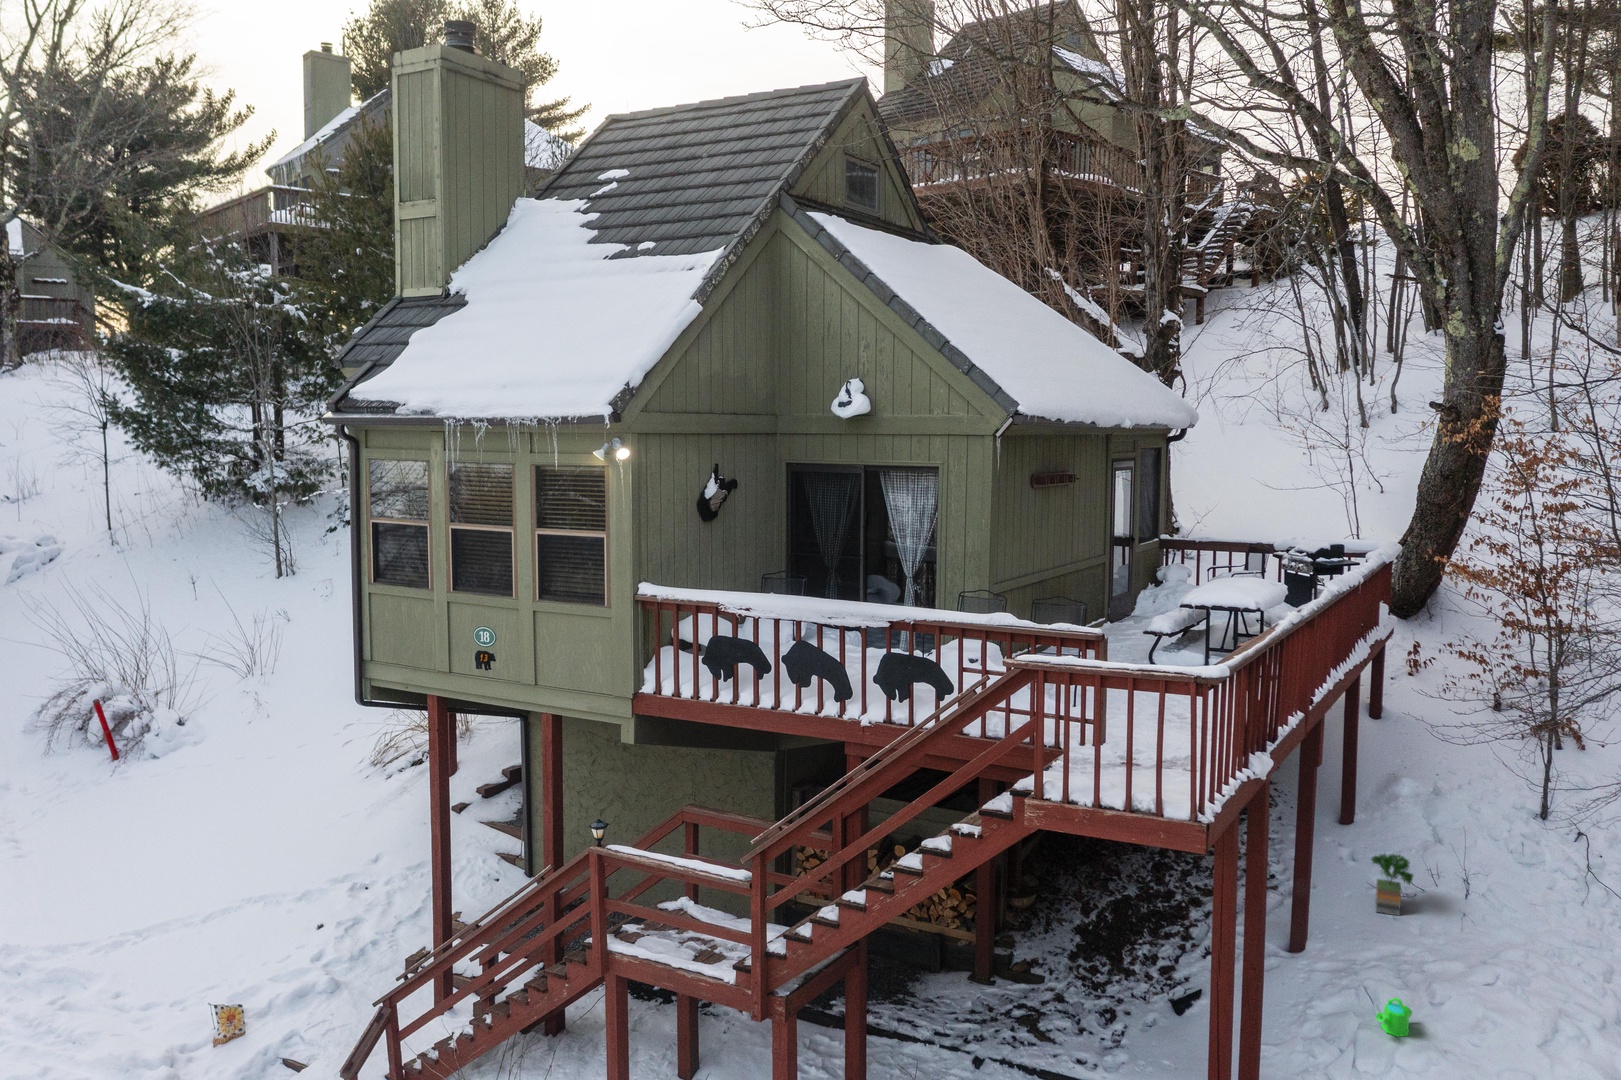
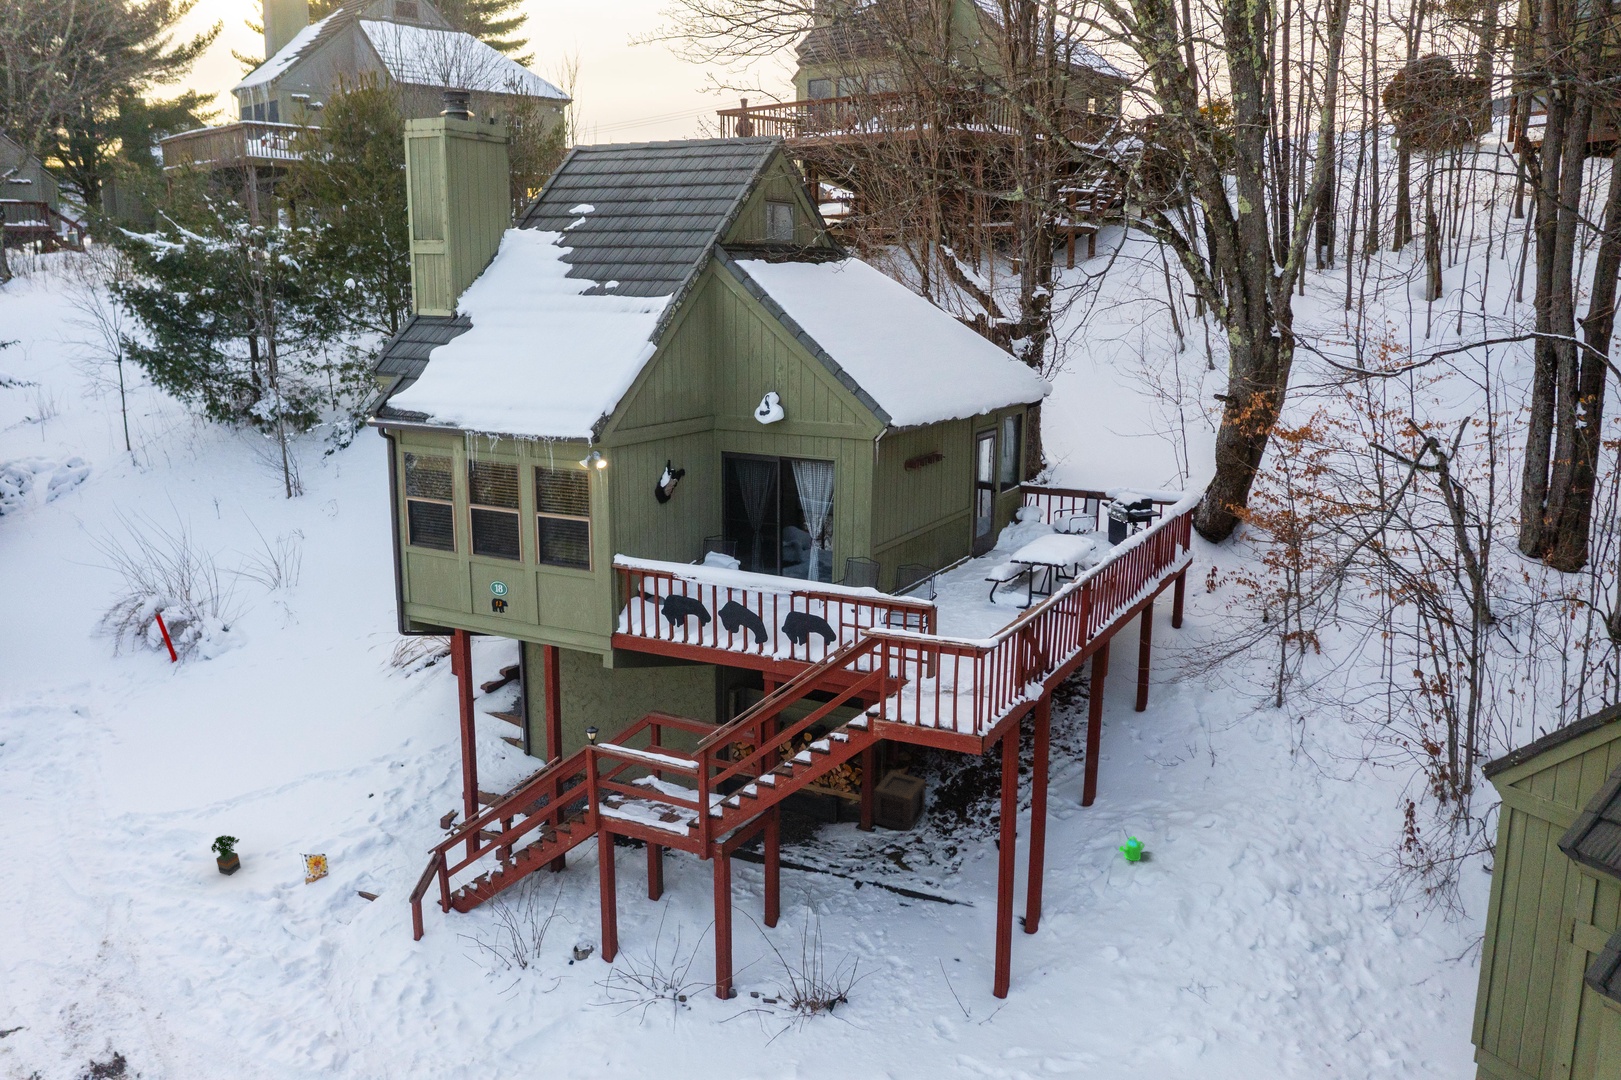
potted tree: present [1371,854,1413,915] -> present [211,835,241,875]
wooden crate: none [991,900,1062,988] -> present [874,772,926,831]

